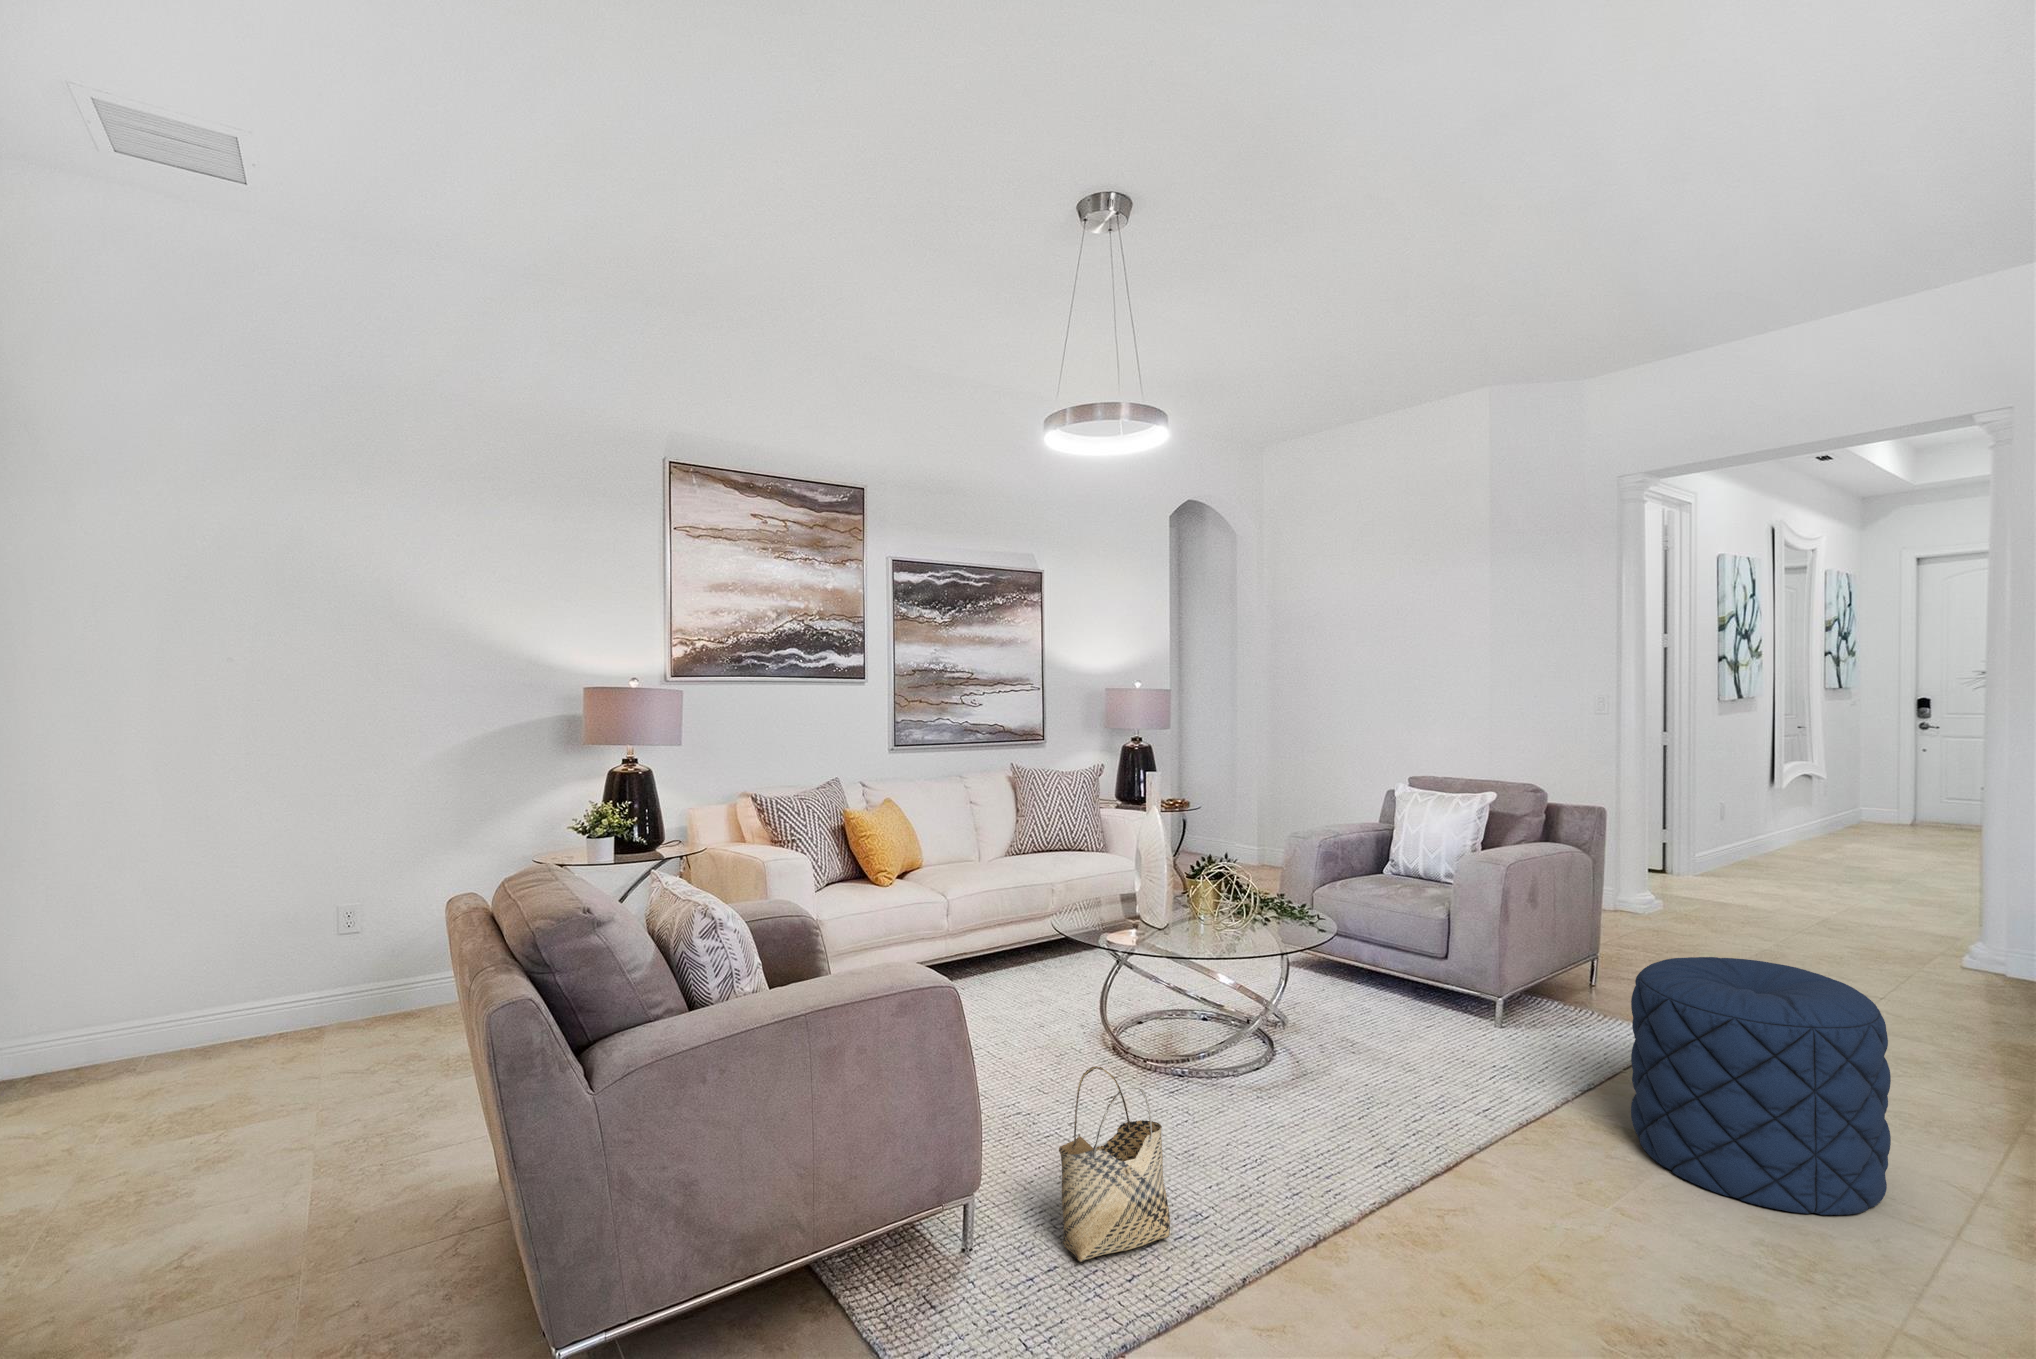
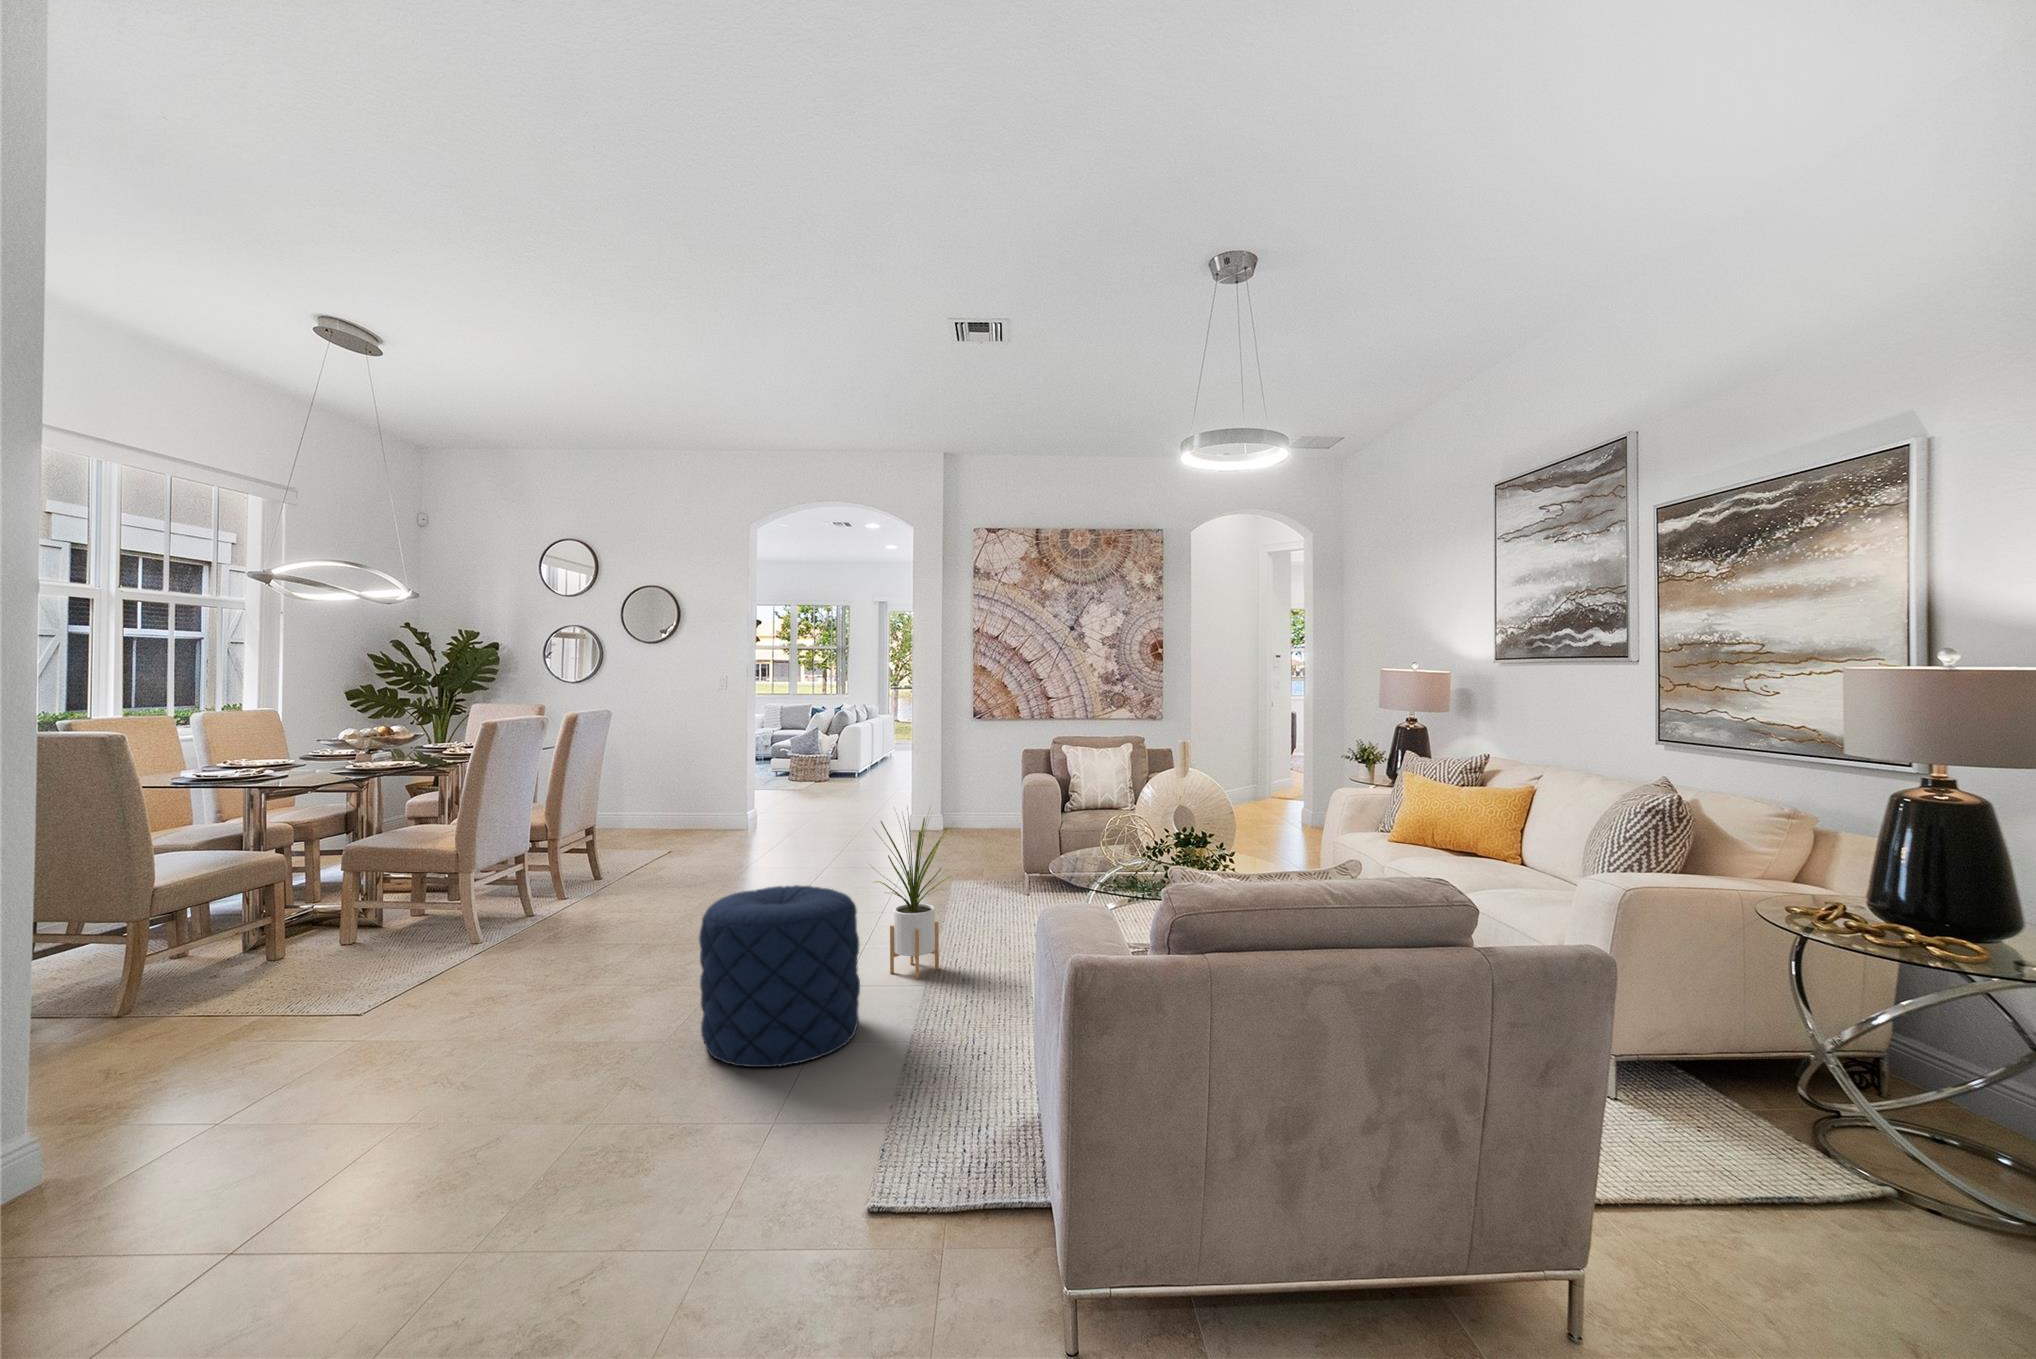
house plant: none [1389,900,1550,1196] -> present [875,808,954,979]
woven basket: present [1059,1066,1170,1262] -> none [975,840,1006,917]

